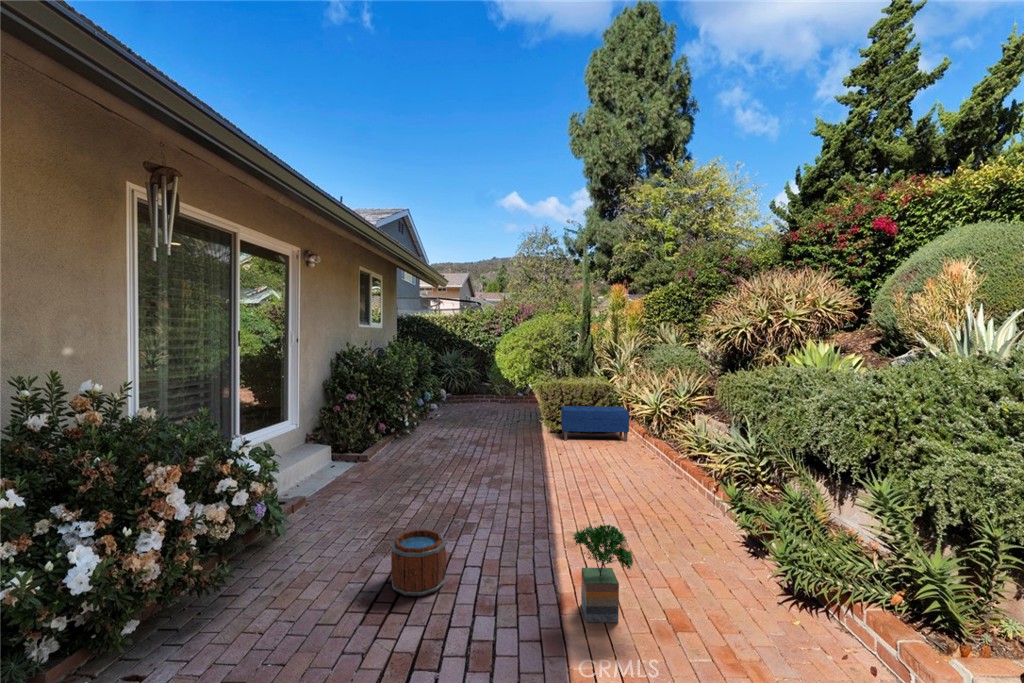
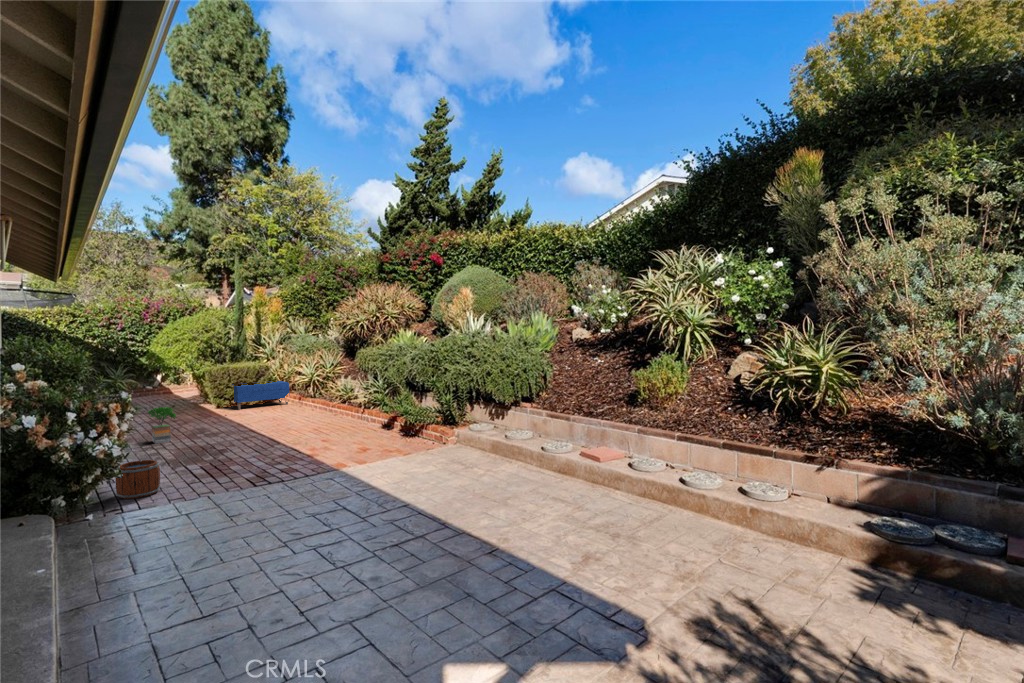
potted tree: present [573,525,633,622] -> present [148,407,176,444]
bucket: present [391,530,446,596] -> present [116,460,160,499]

